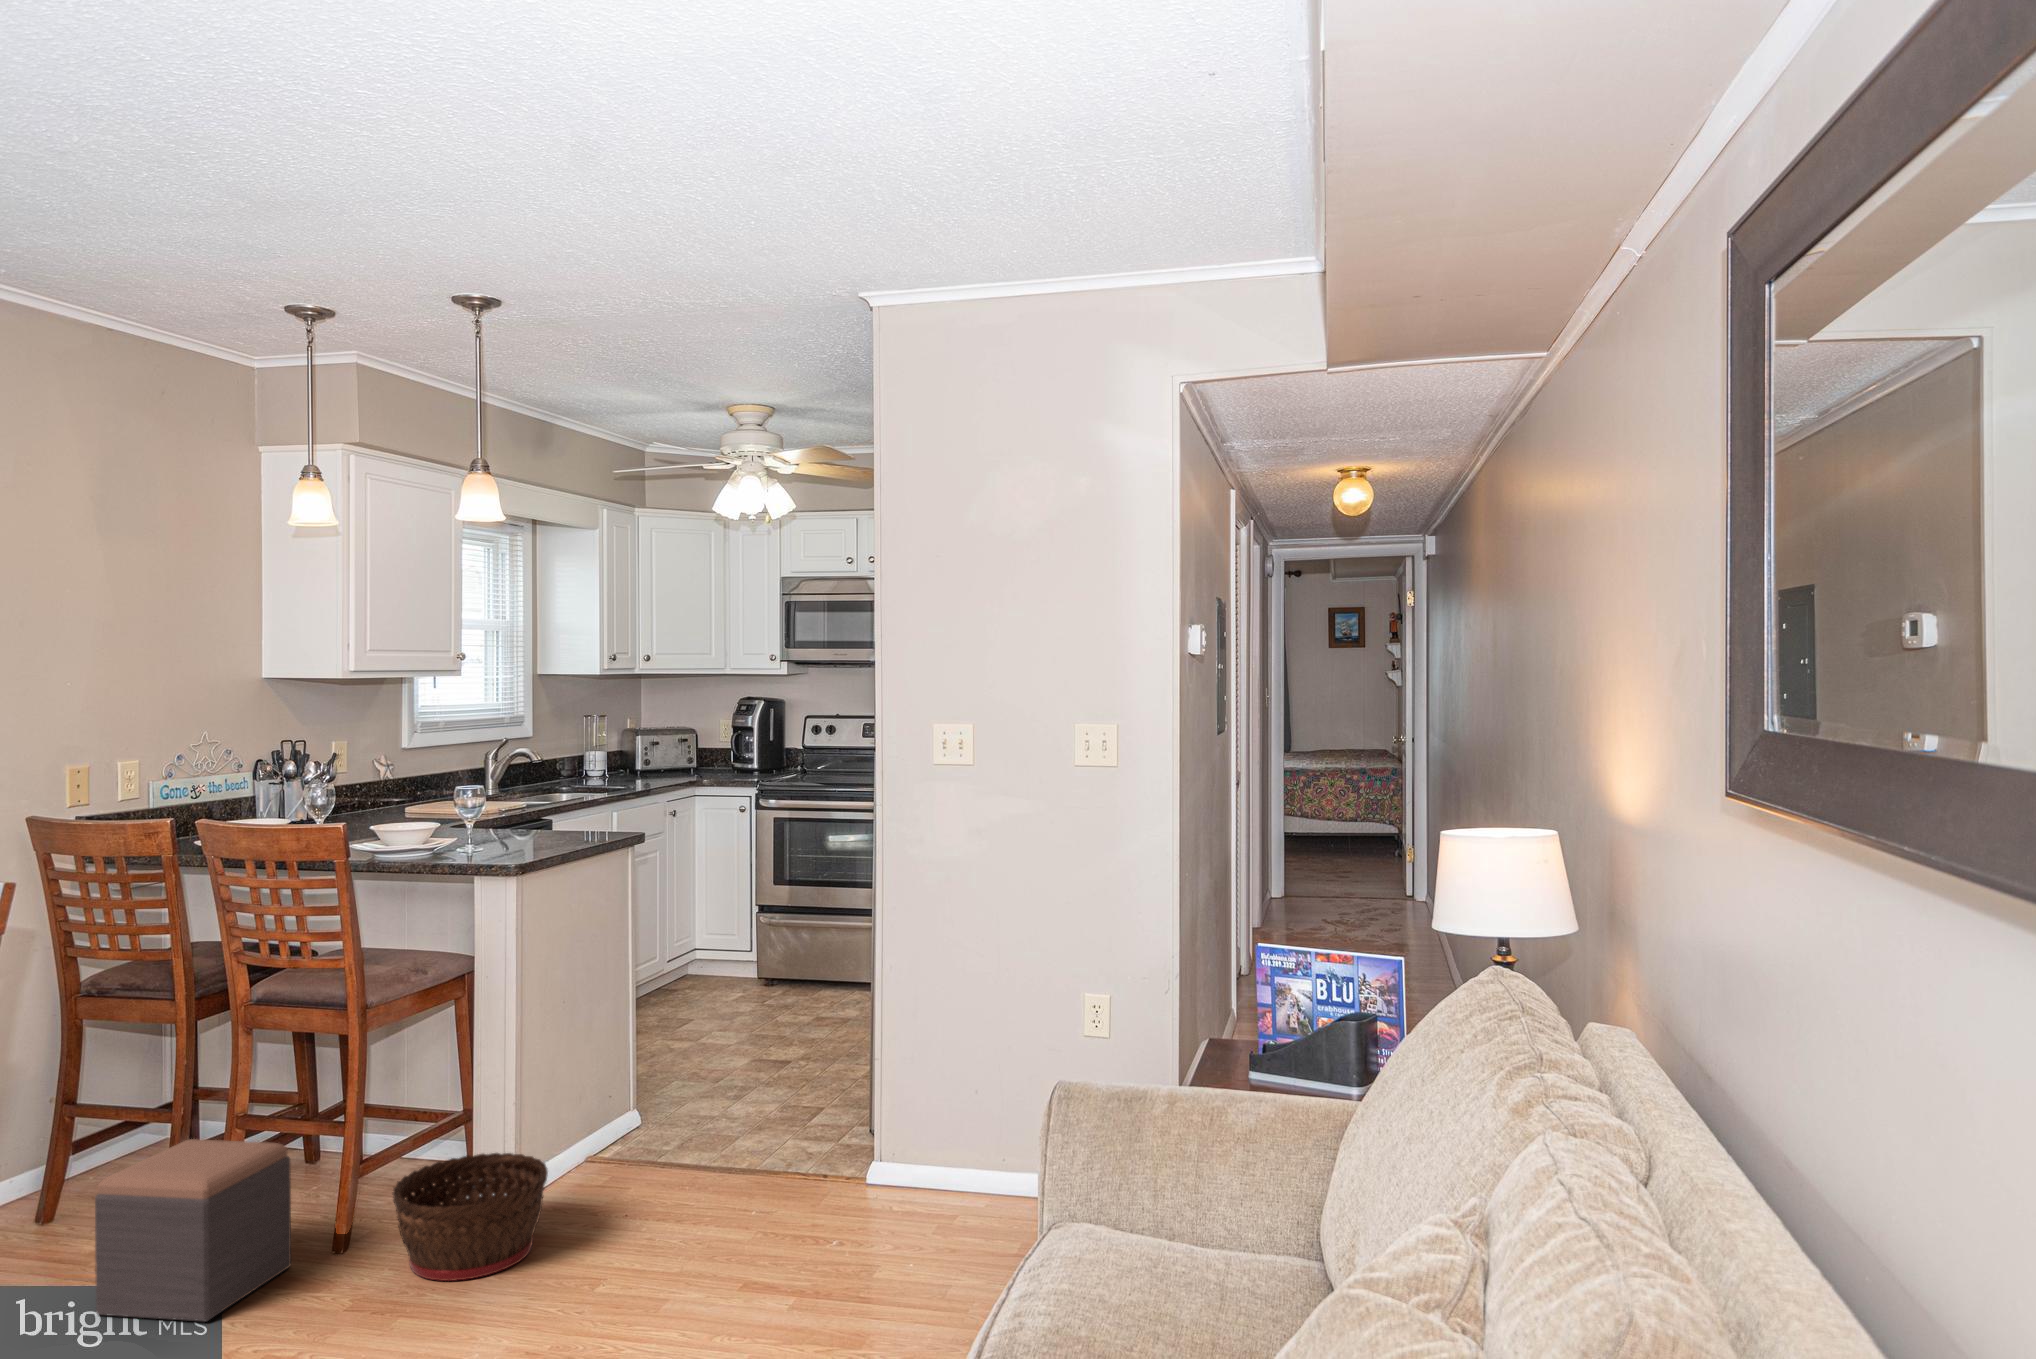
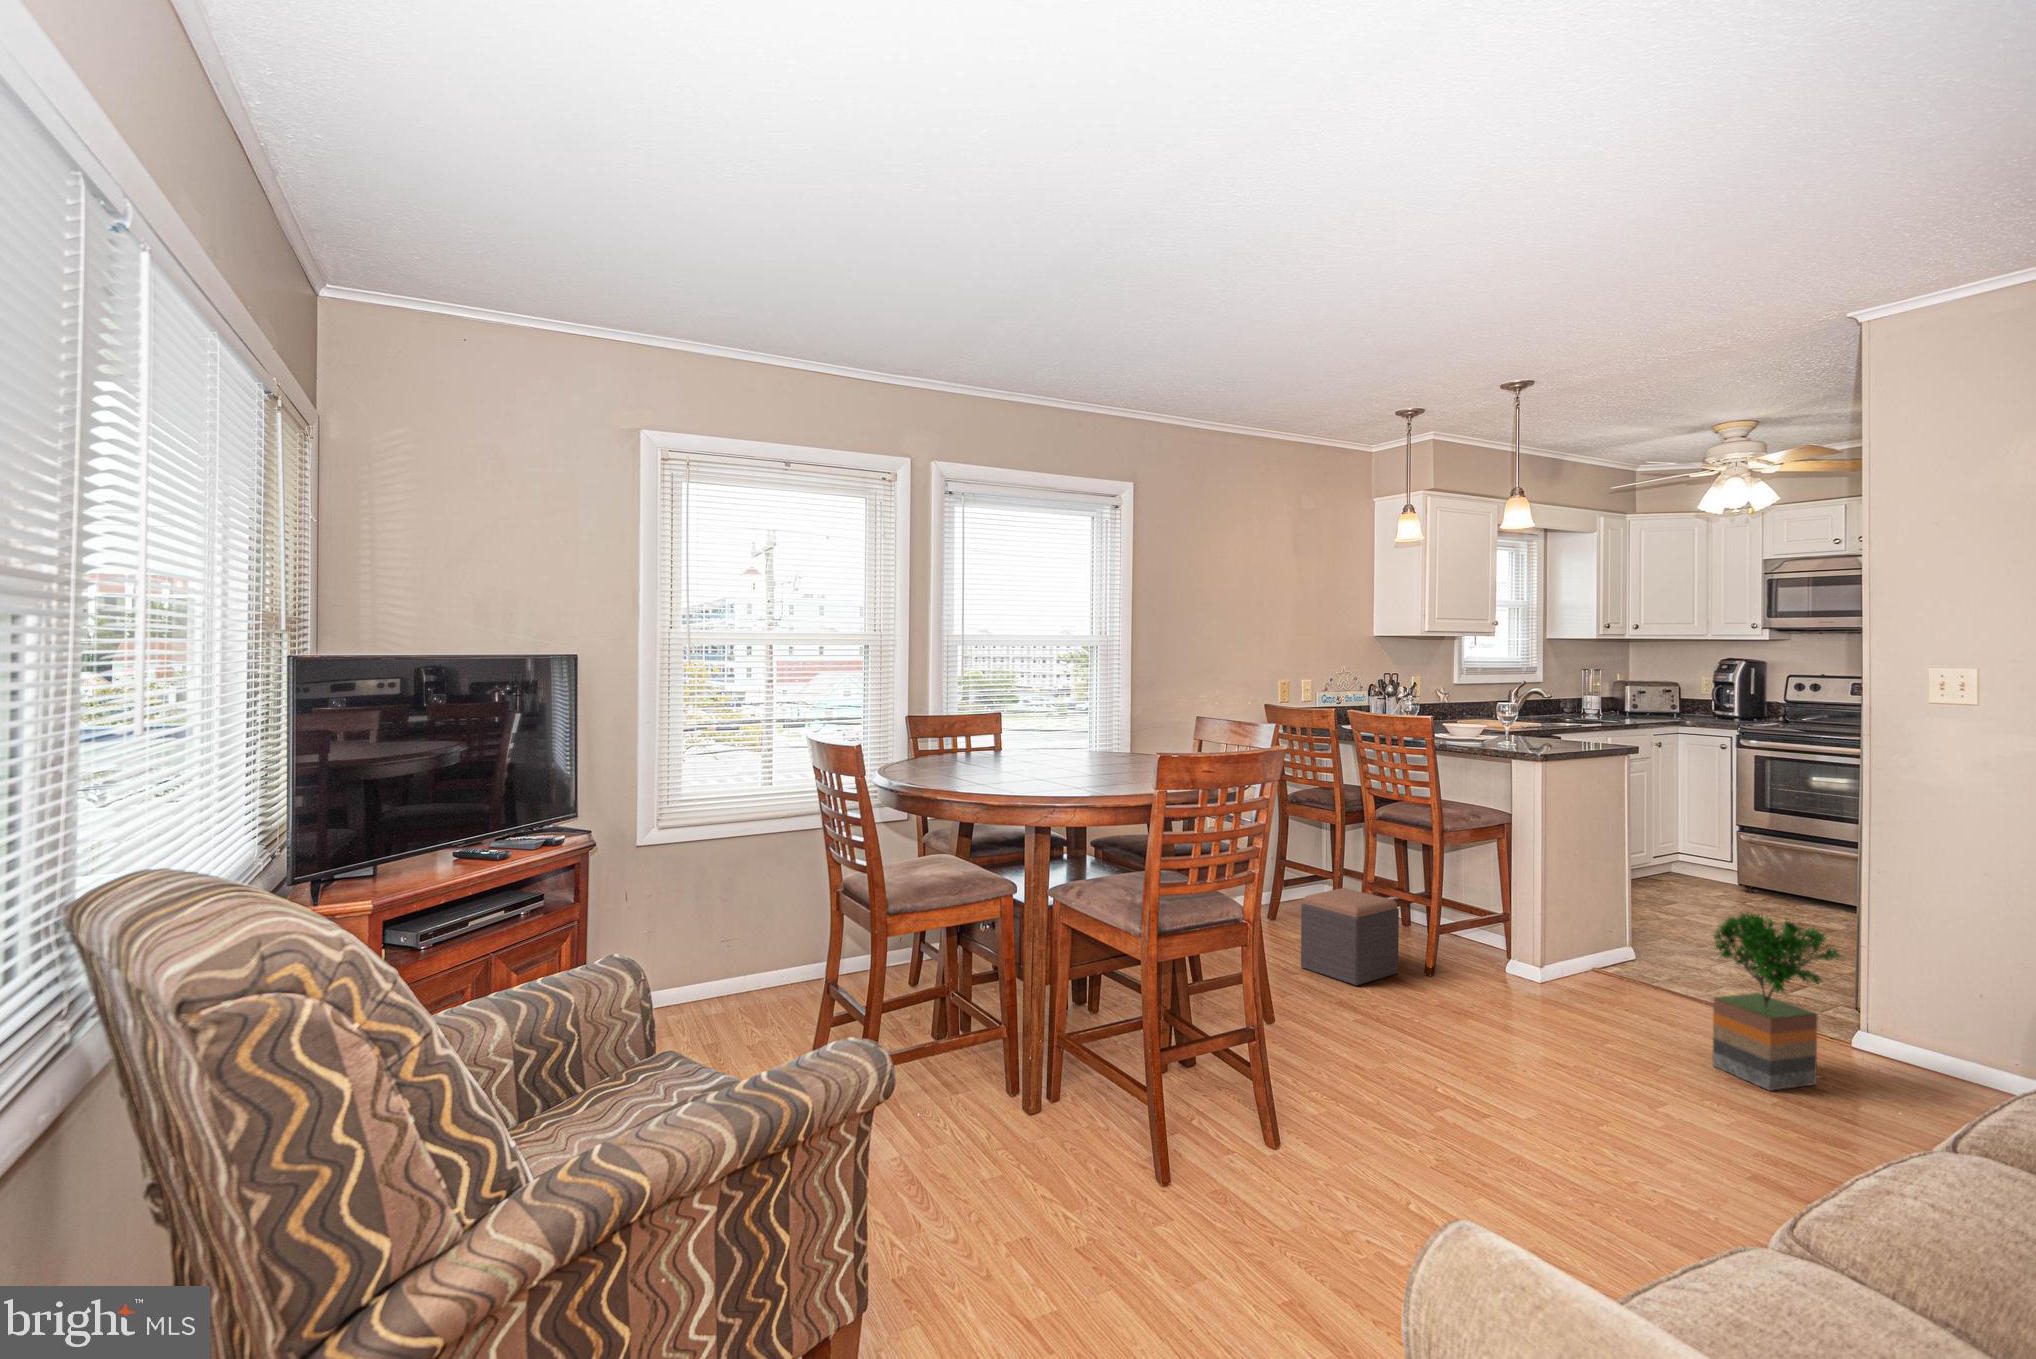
potted tree: none [726,1057,868,1300] -> present [1712,913,1840,1091]
basket: present [393,1153,548,1281] -> none [1459,935,1563,1010]

